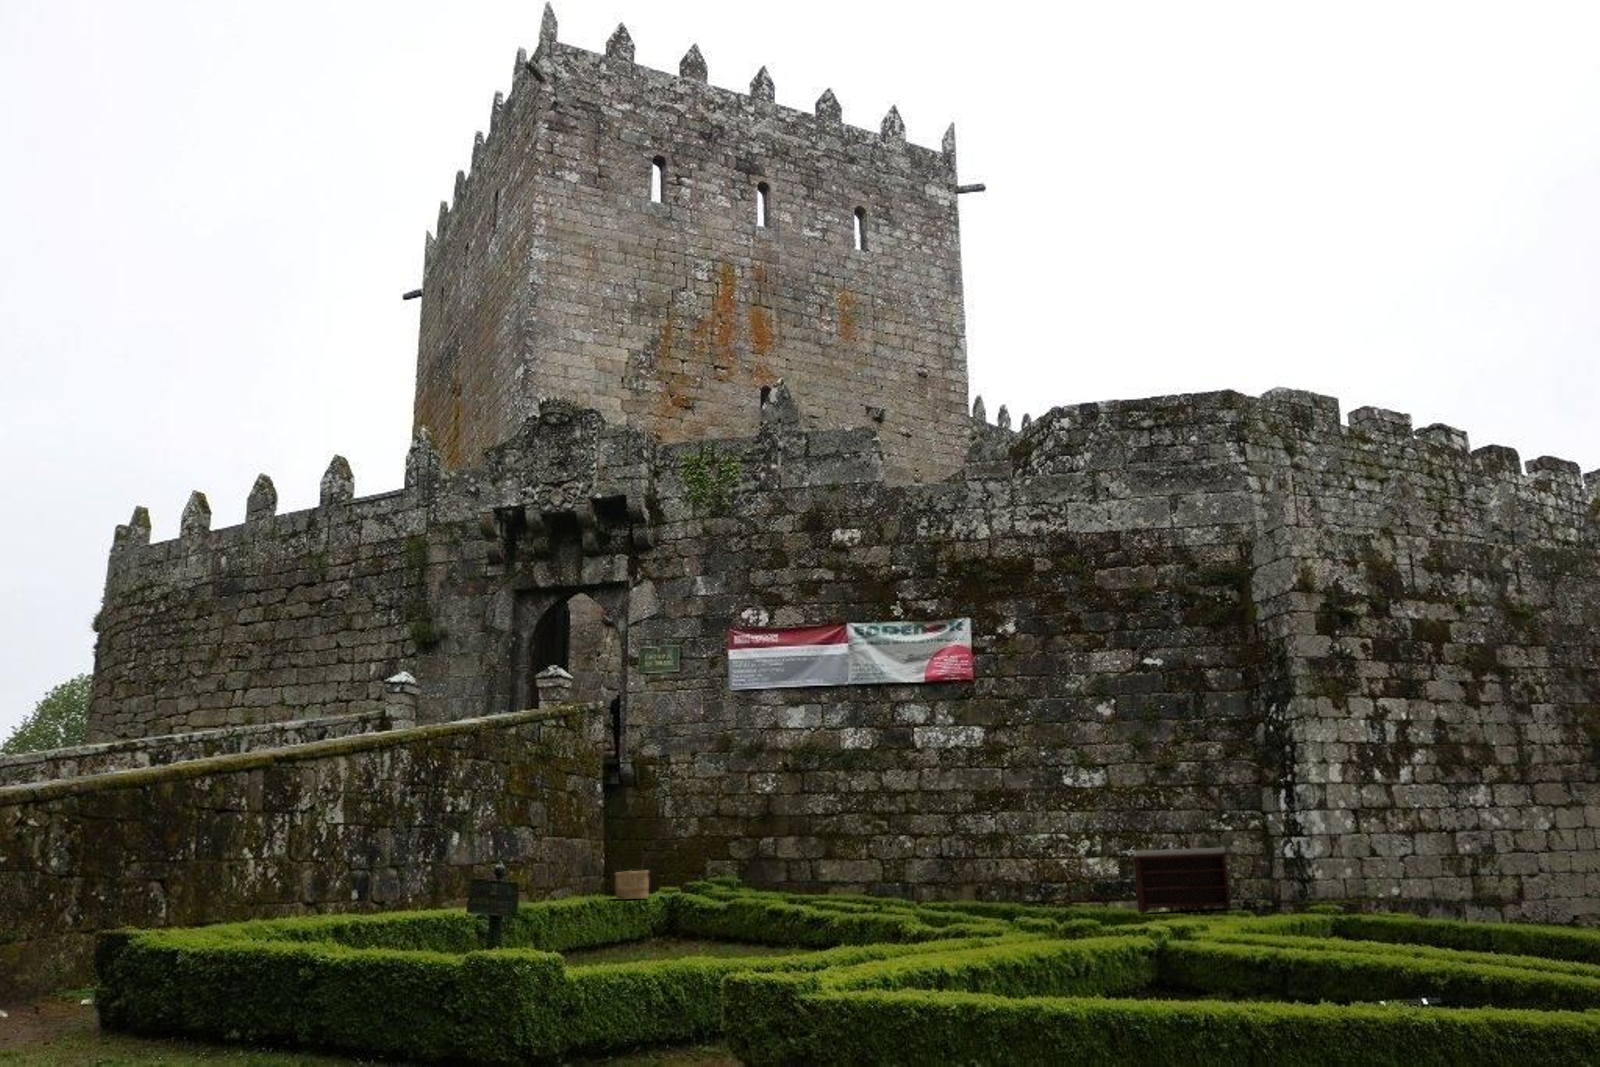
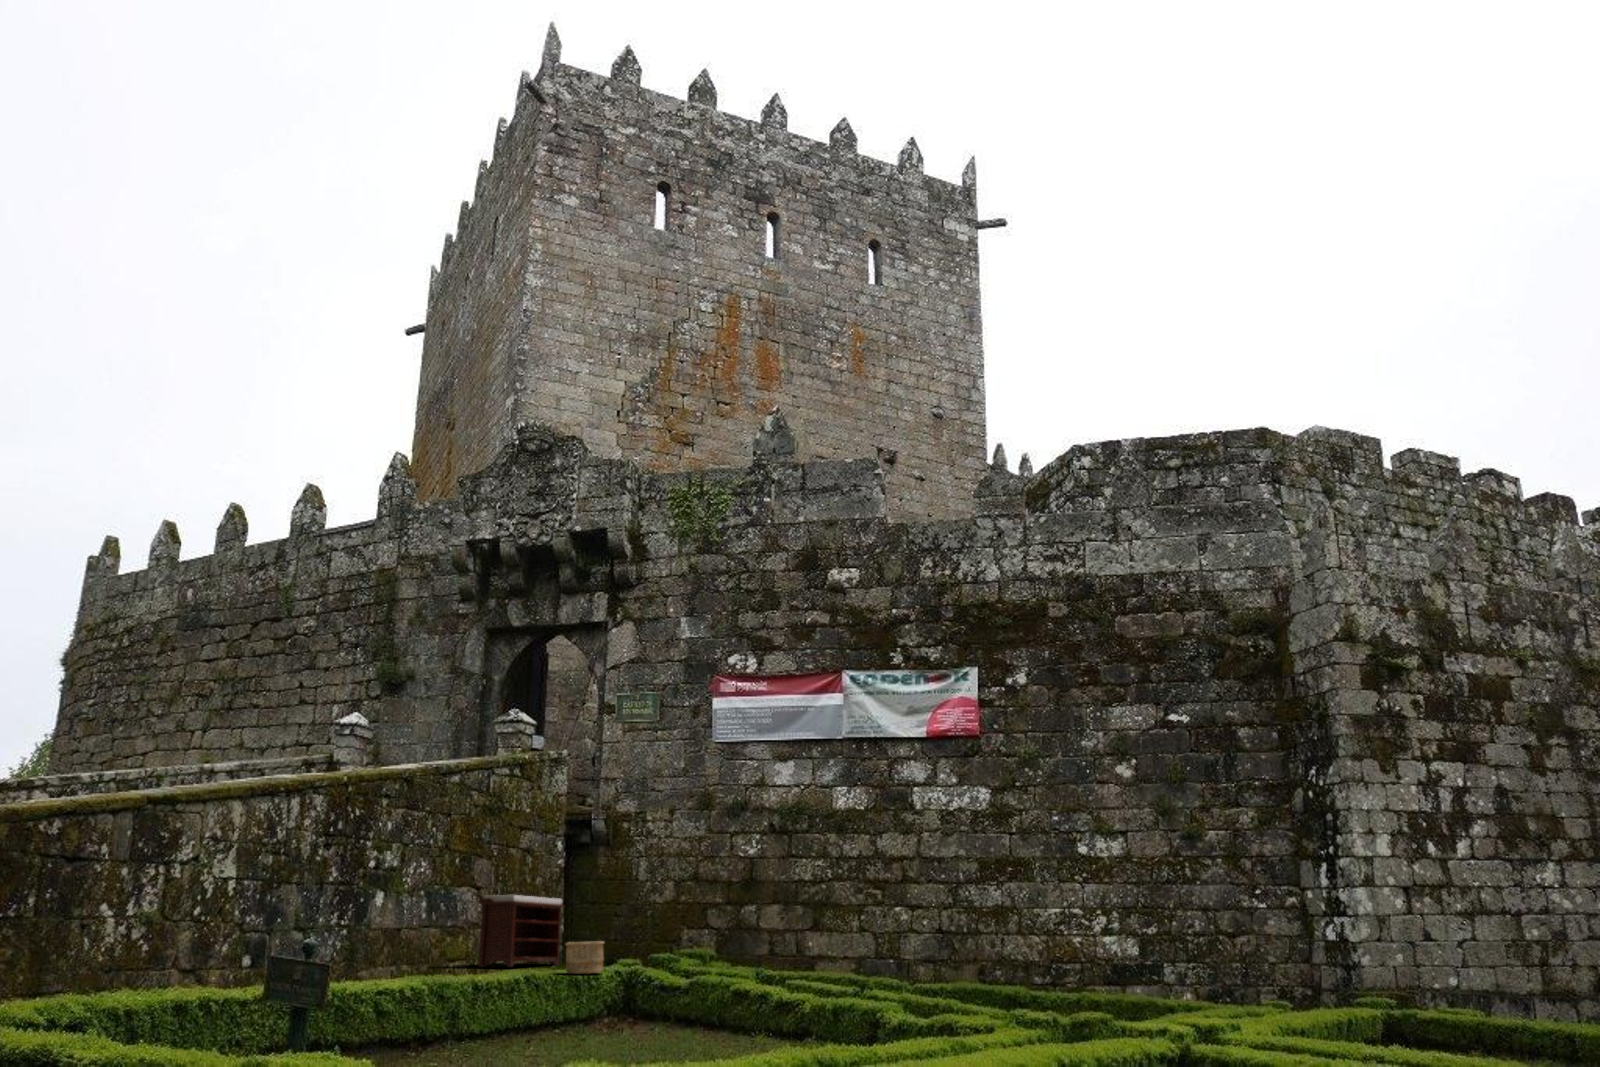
bench: present [1131,847,1231,913] -> present [479,895,564,967]

